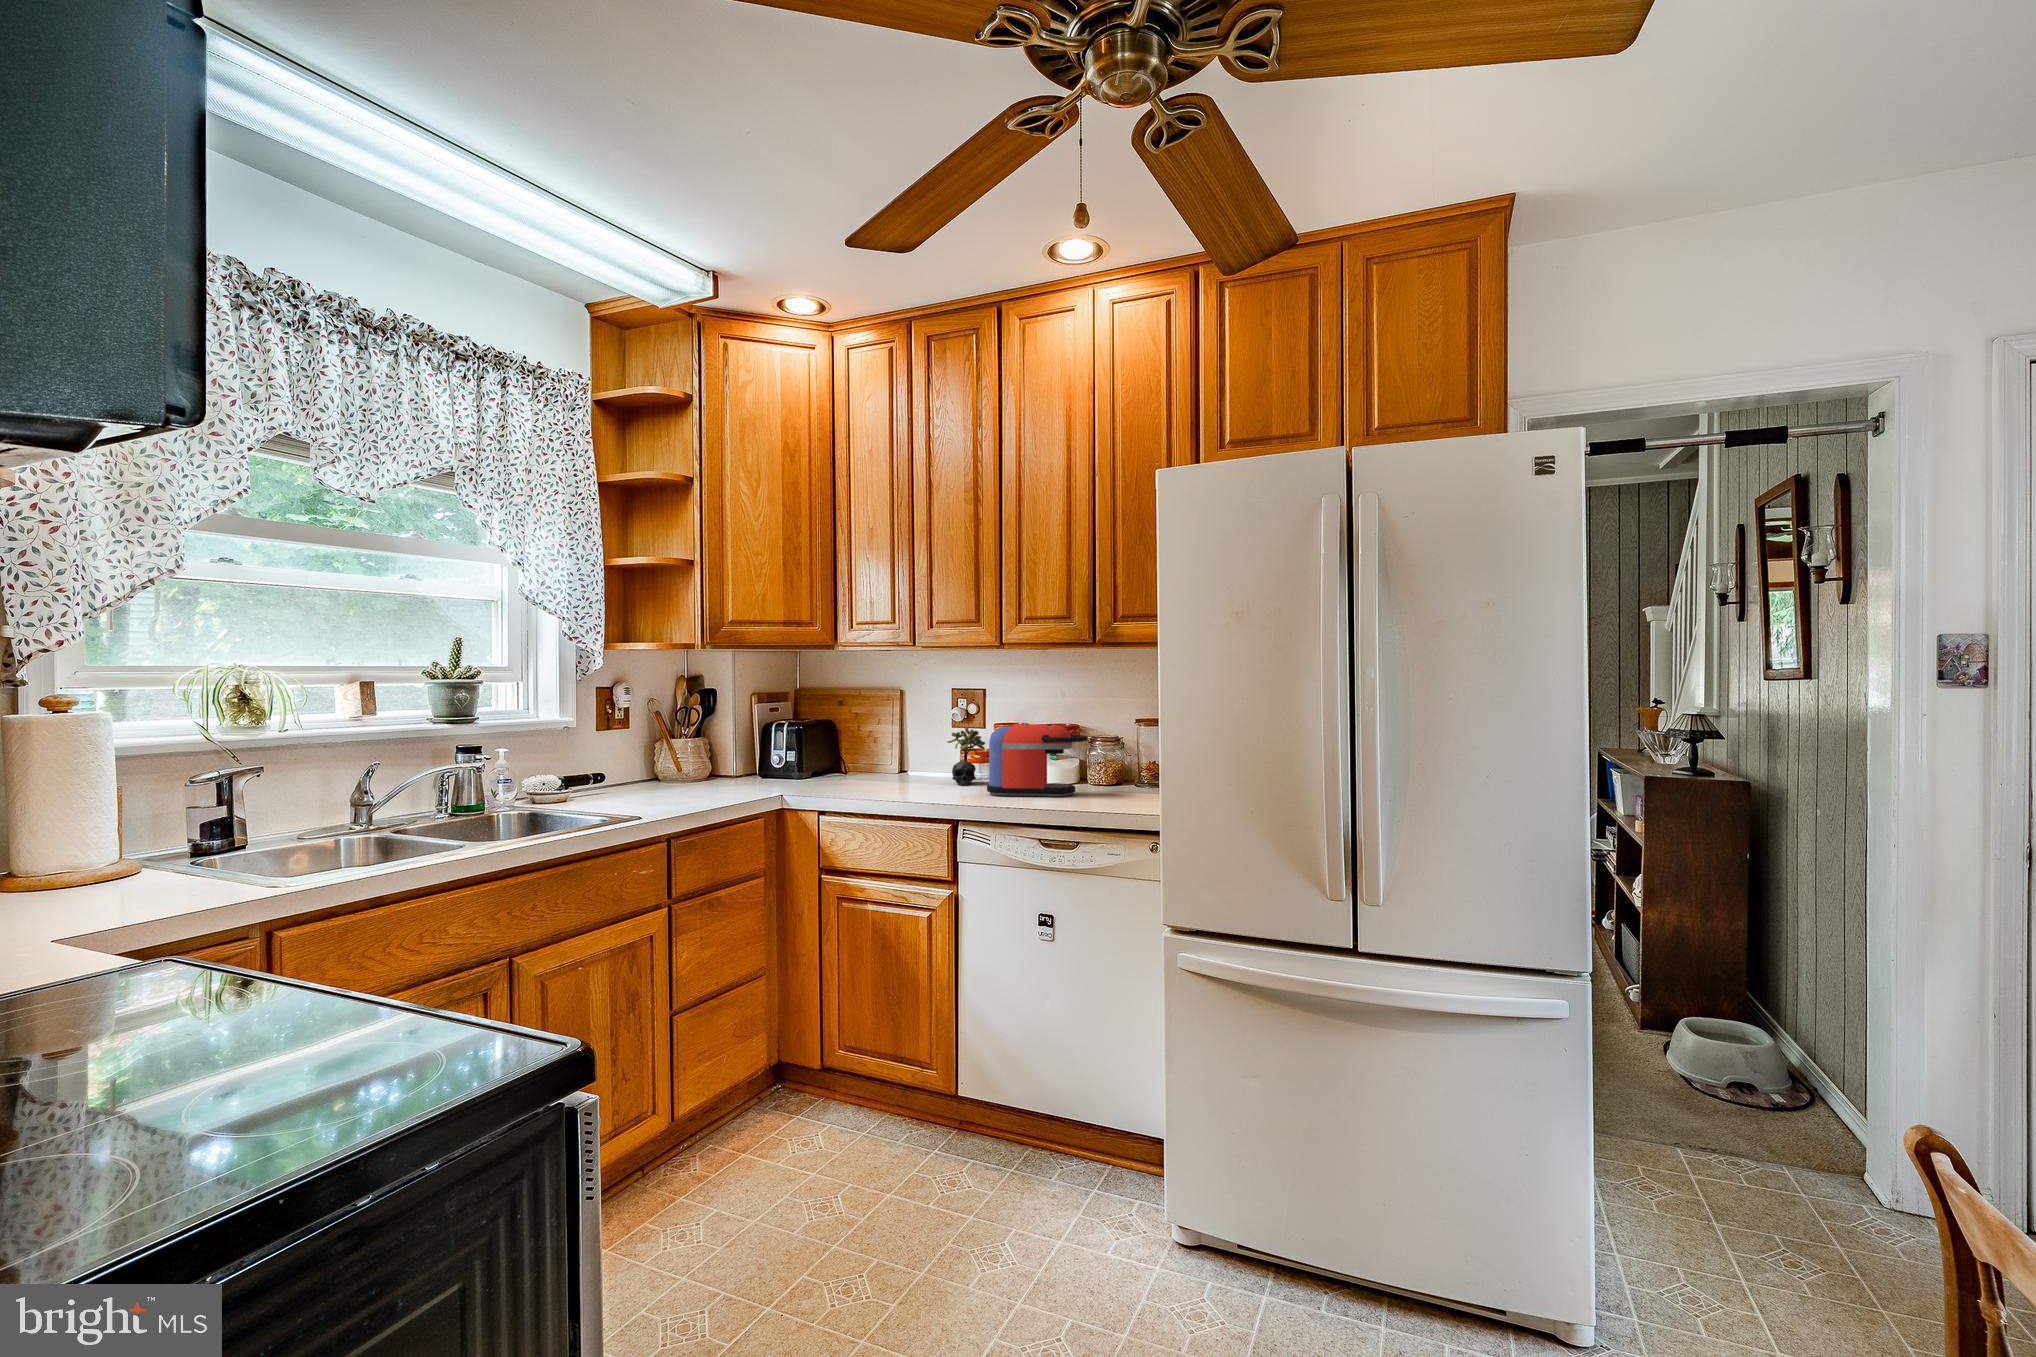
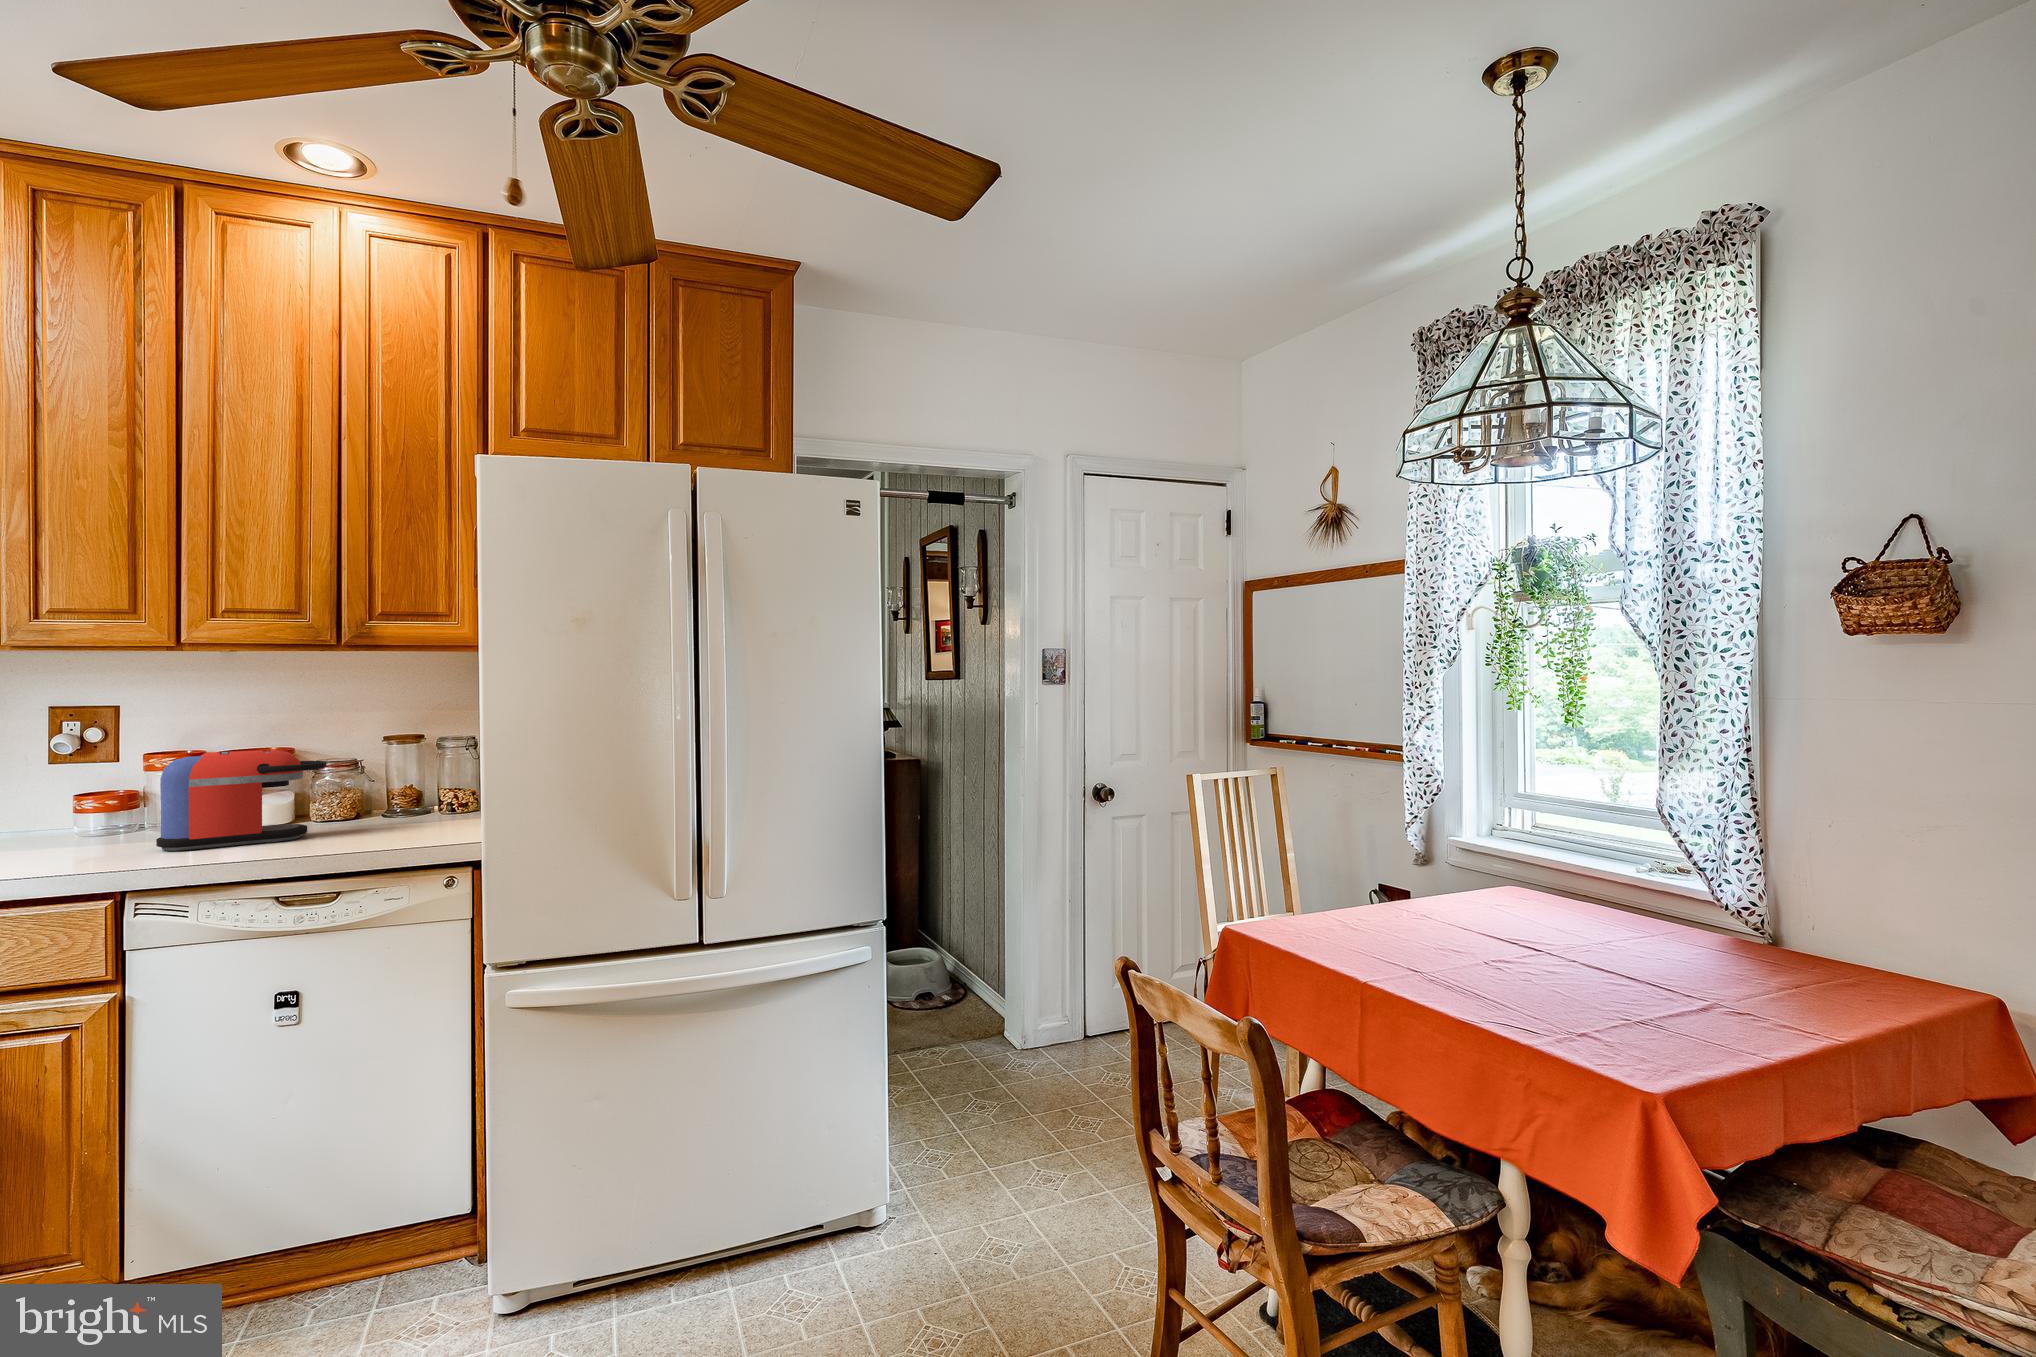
succulent plant: present [947,727,985,785] -> none [59,762,137,845]

